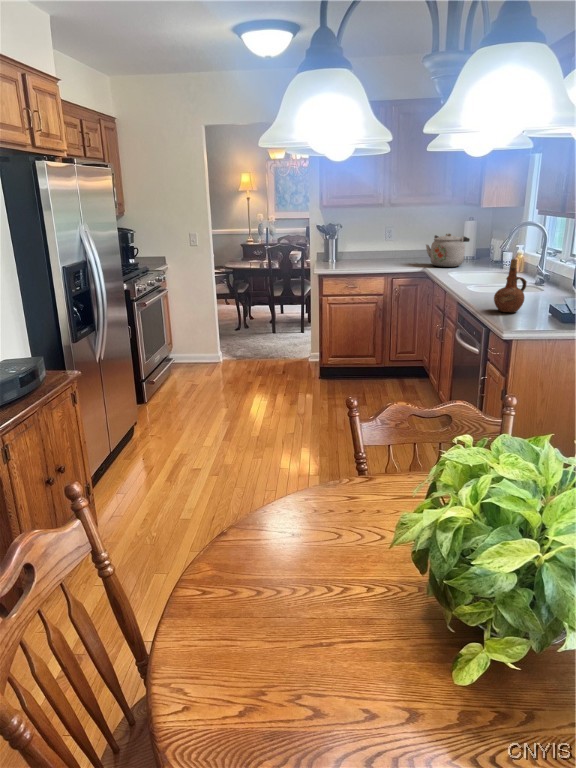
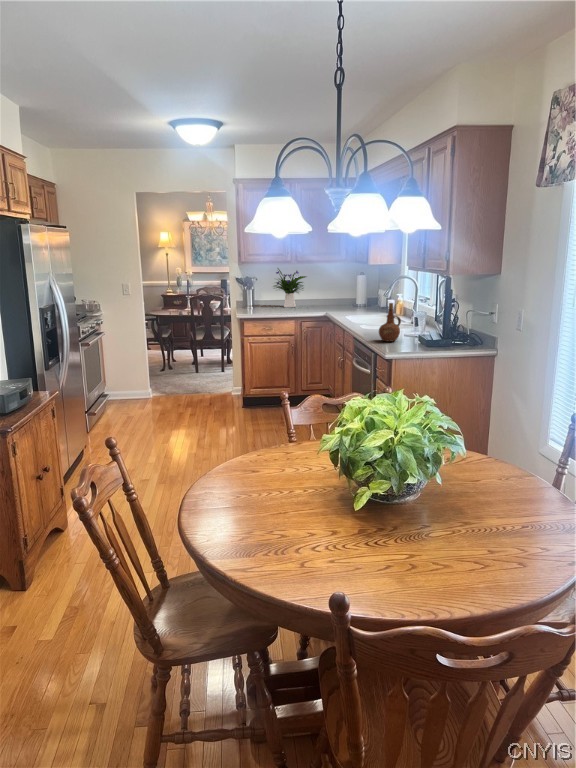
flower arrangement: none [358,212,402,260] -> present [274,269,306,307]
kettle: present [426,233,470,267] -> none [328,285,362,312]

